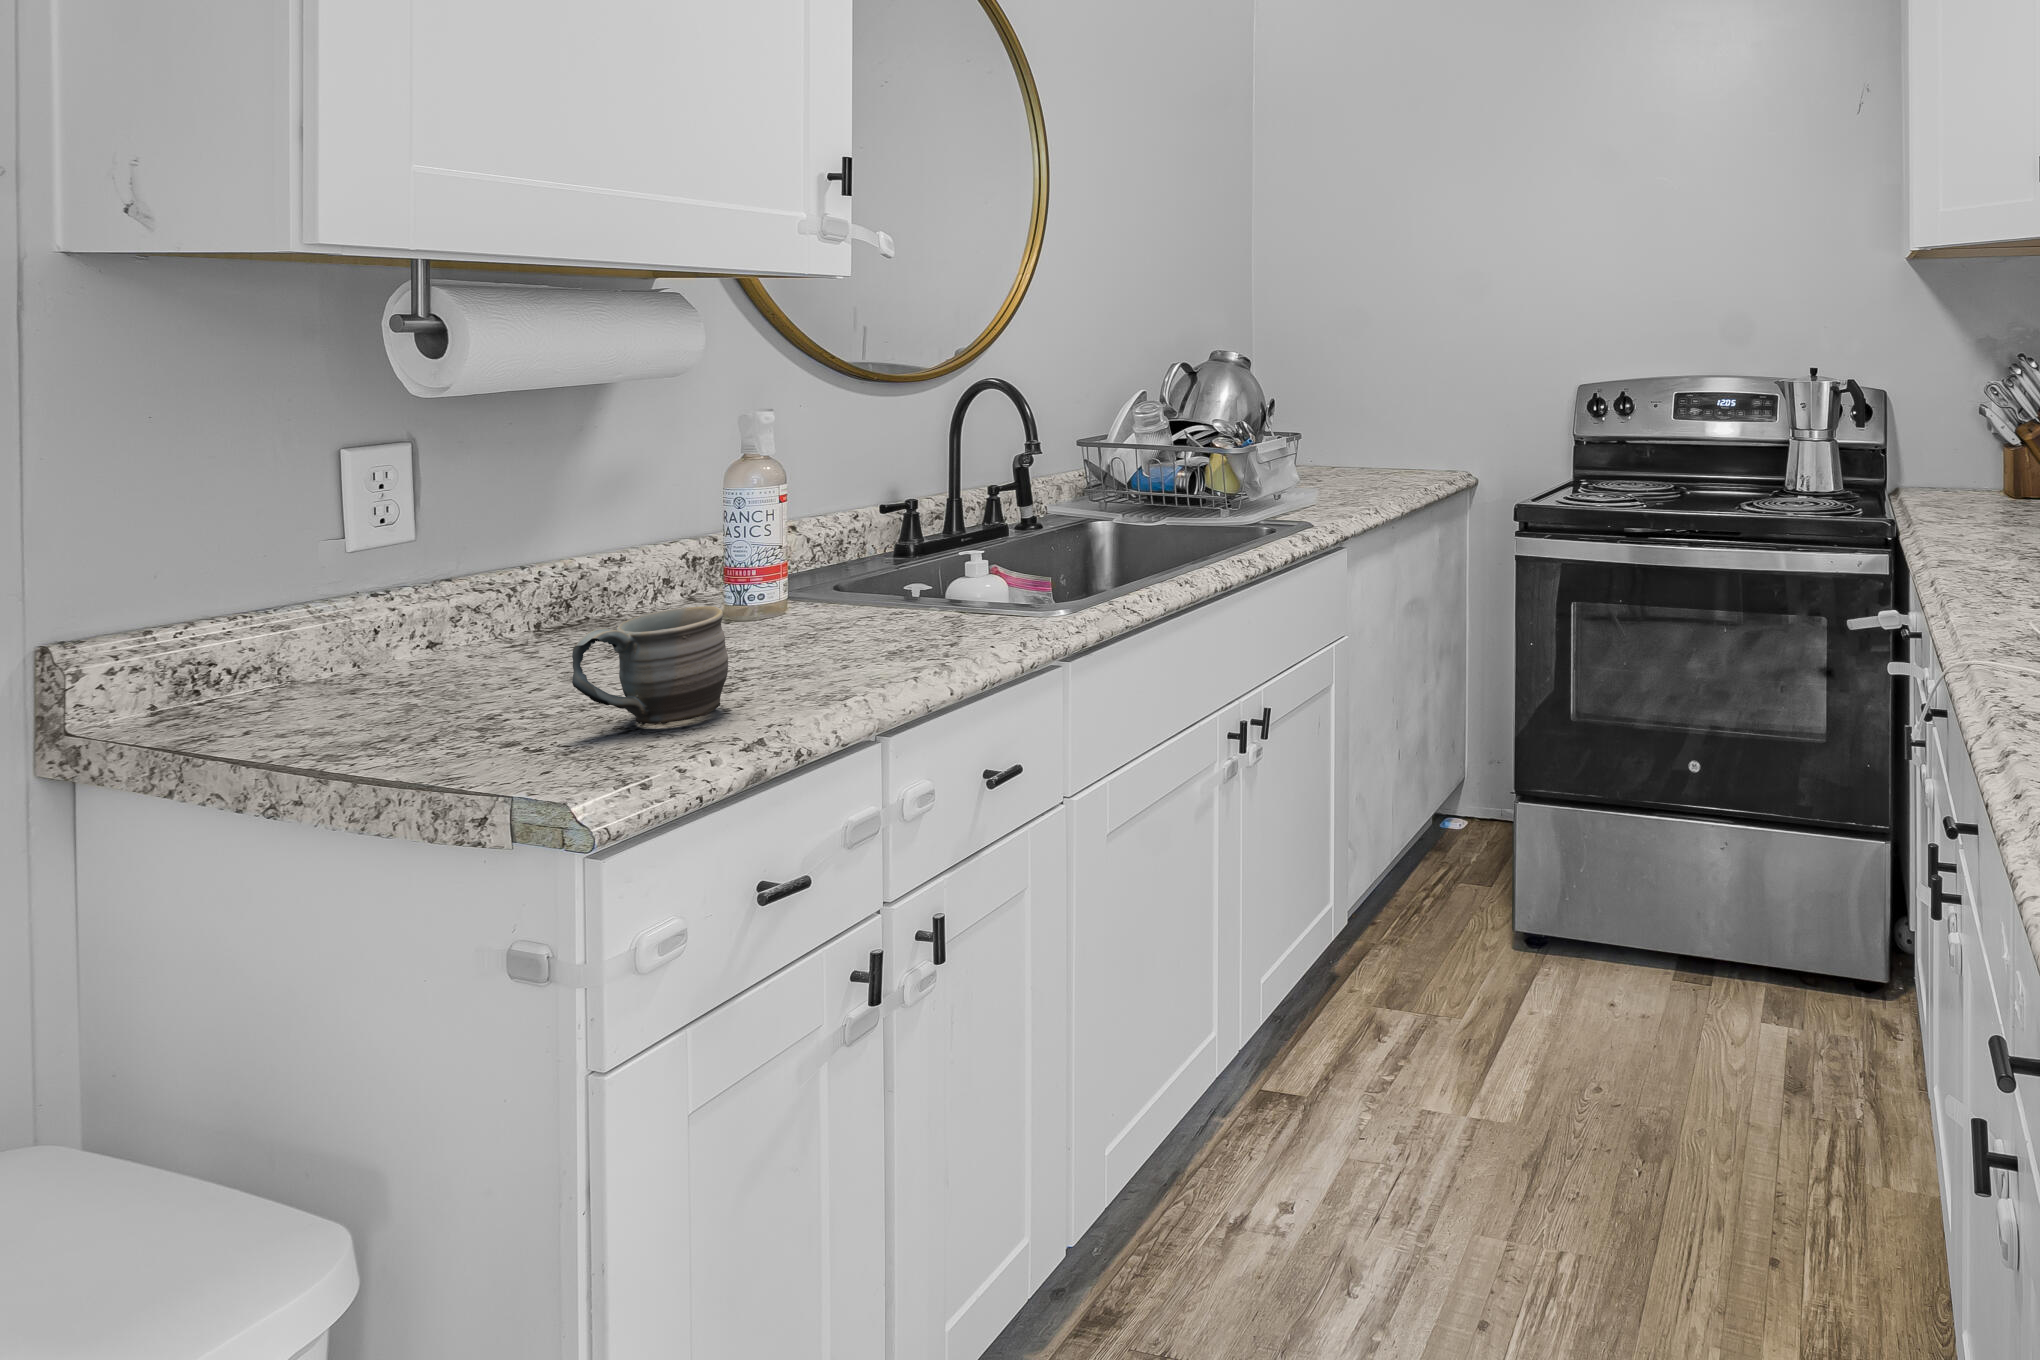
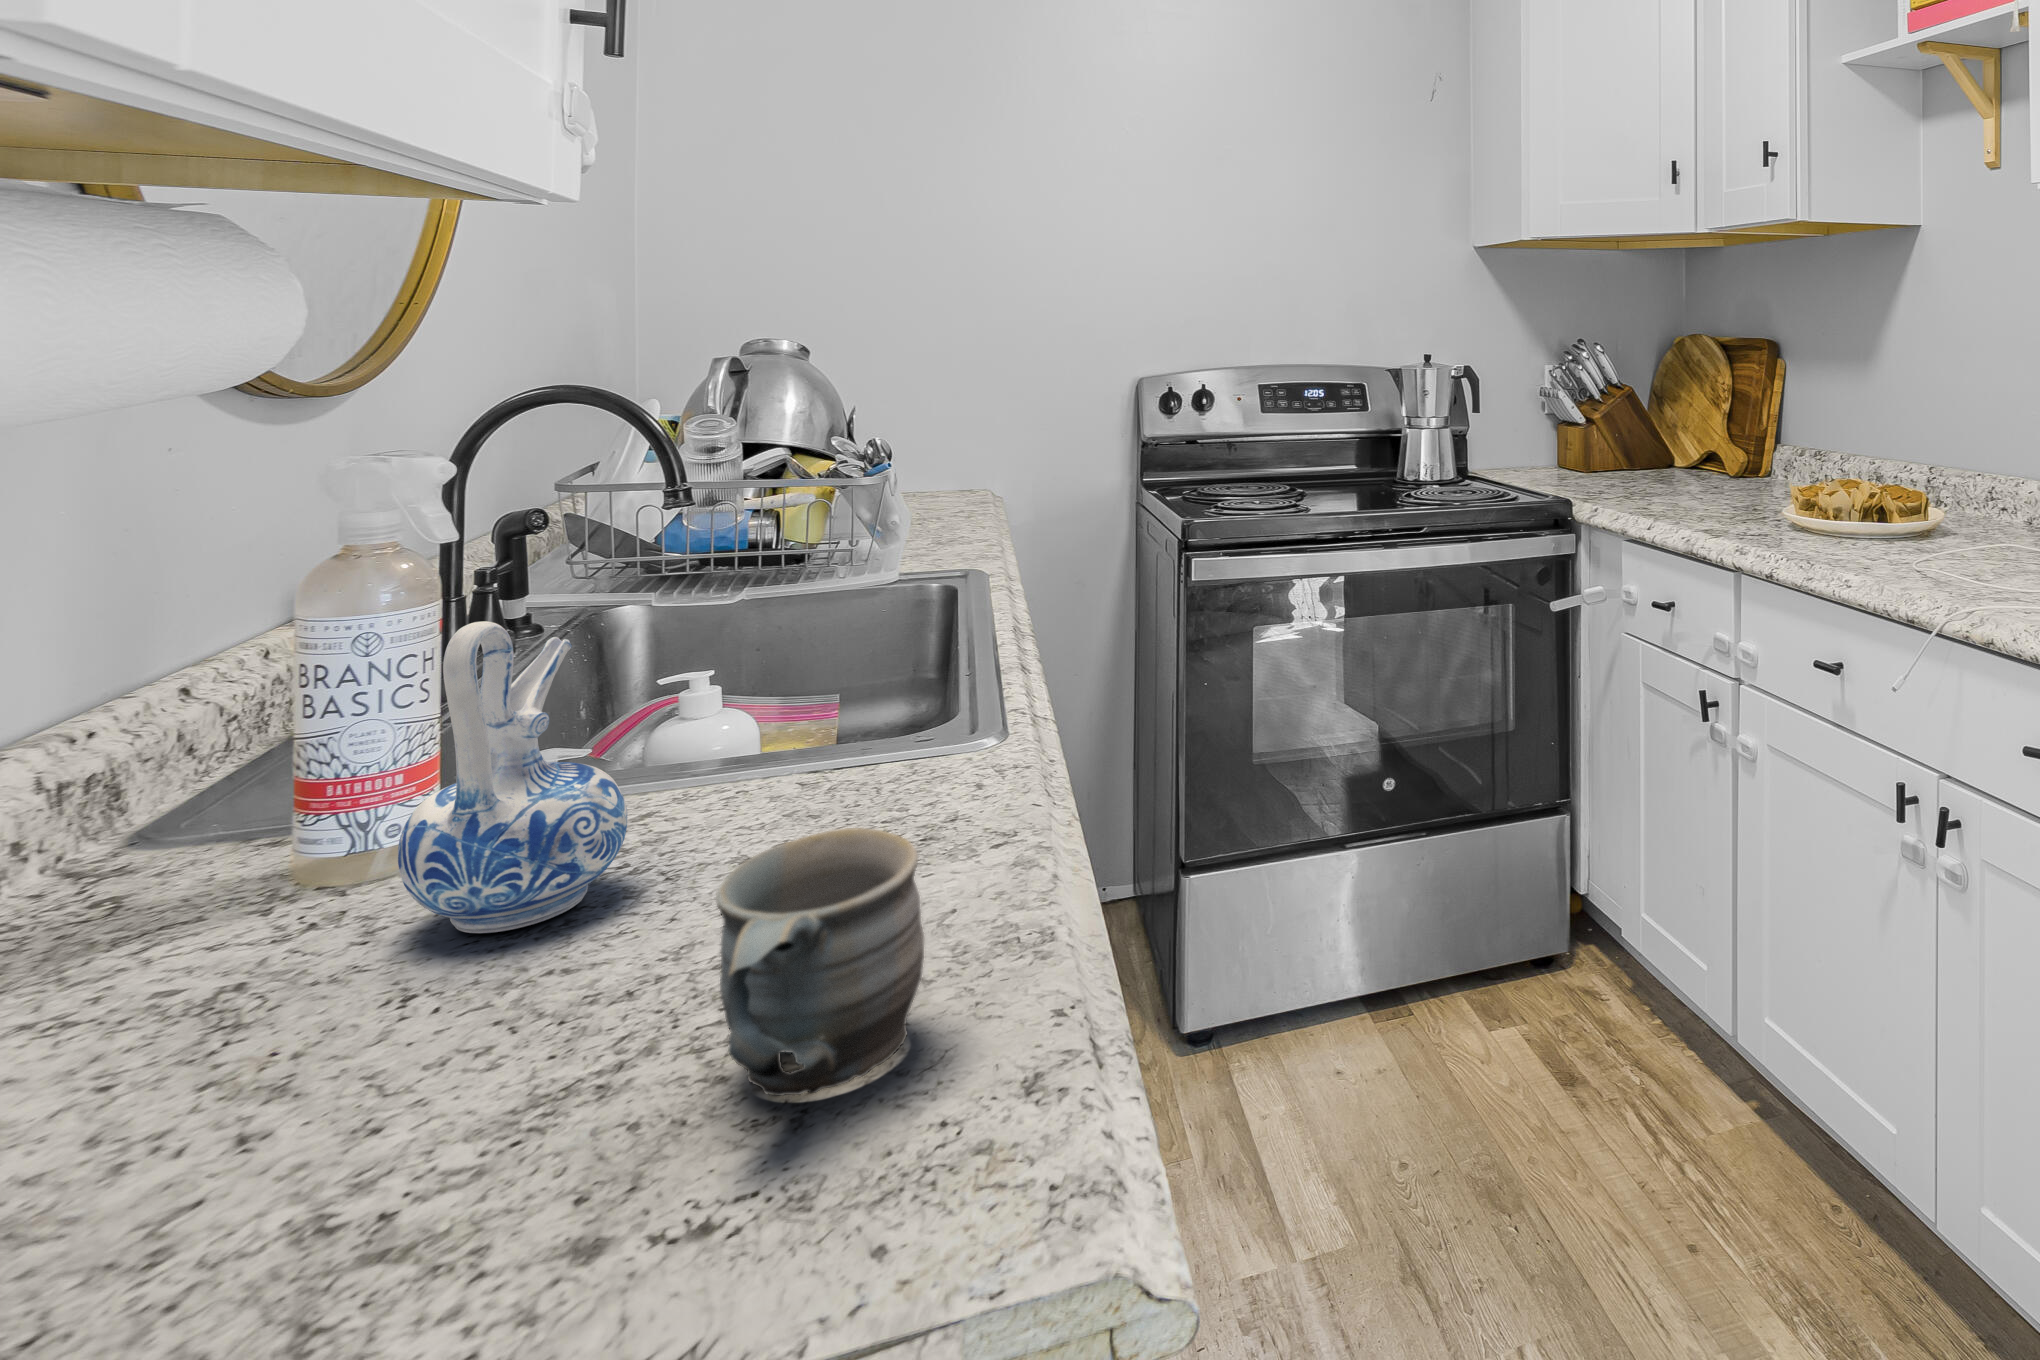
ceramic pitcher: none [687,489,795,647] -> present [398,621,627,933]

